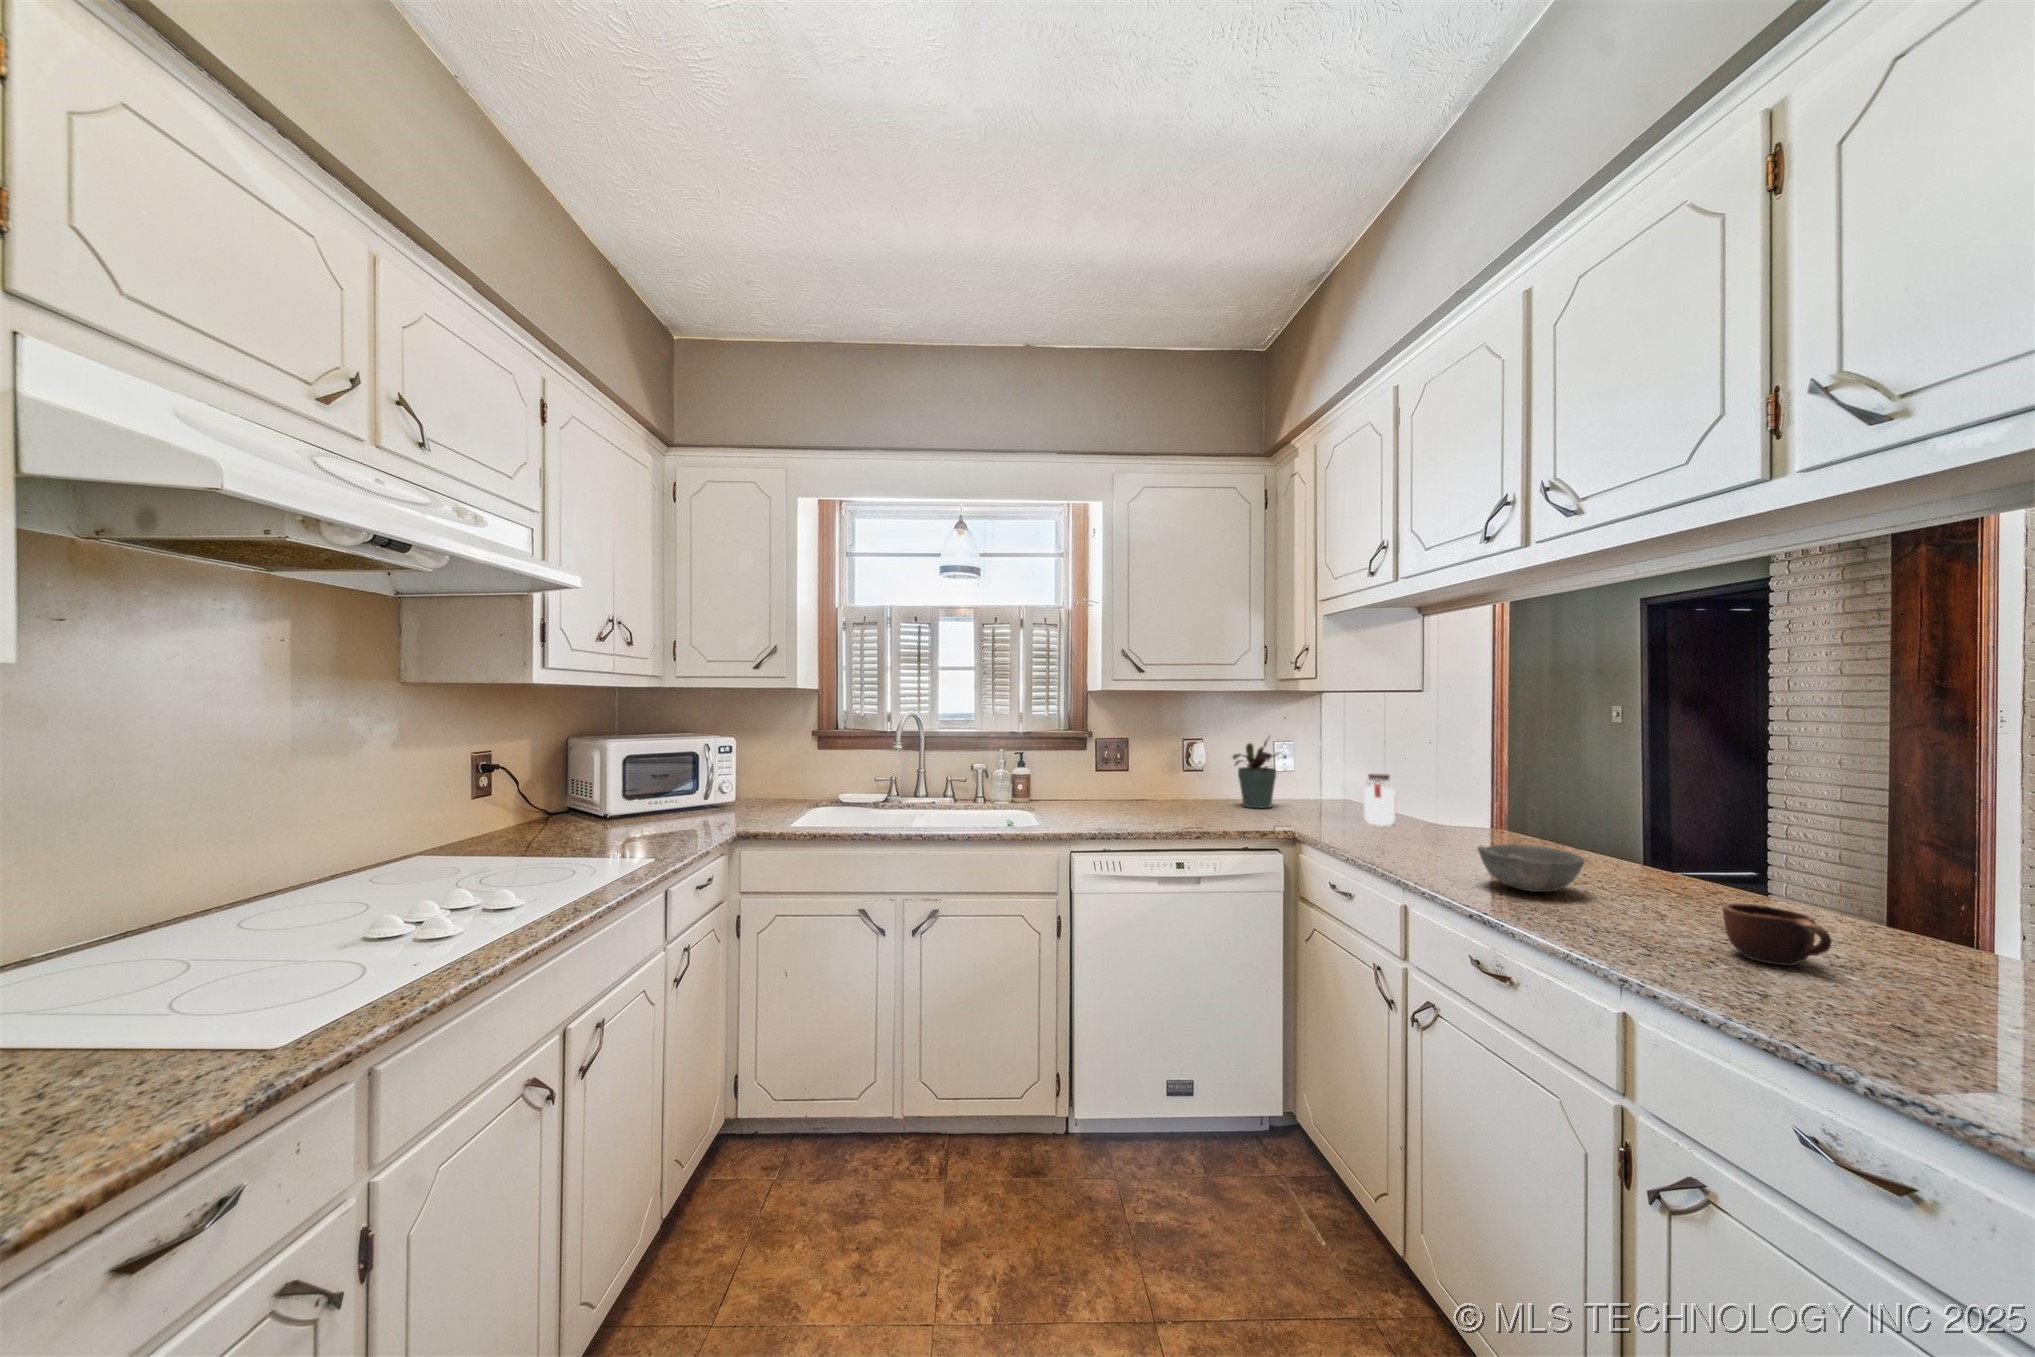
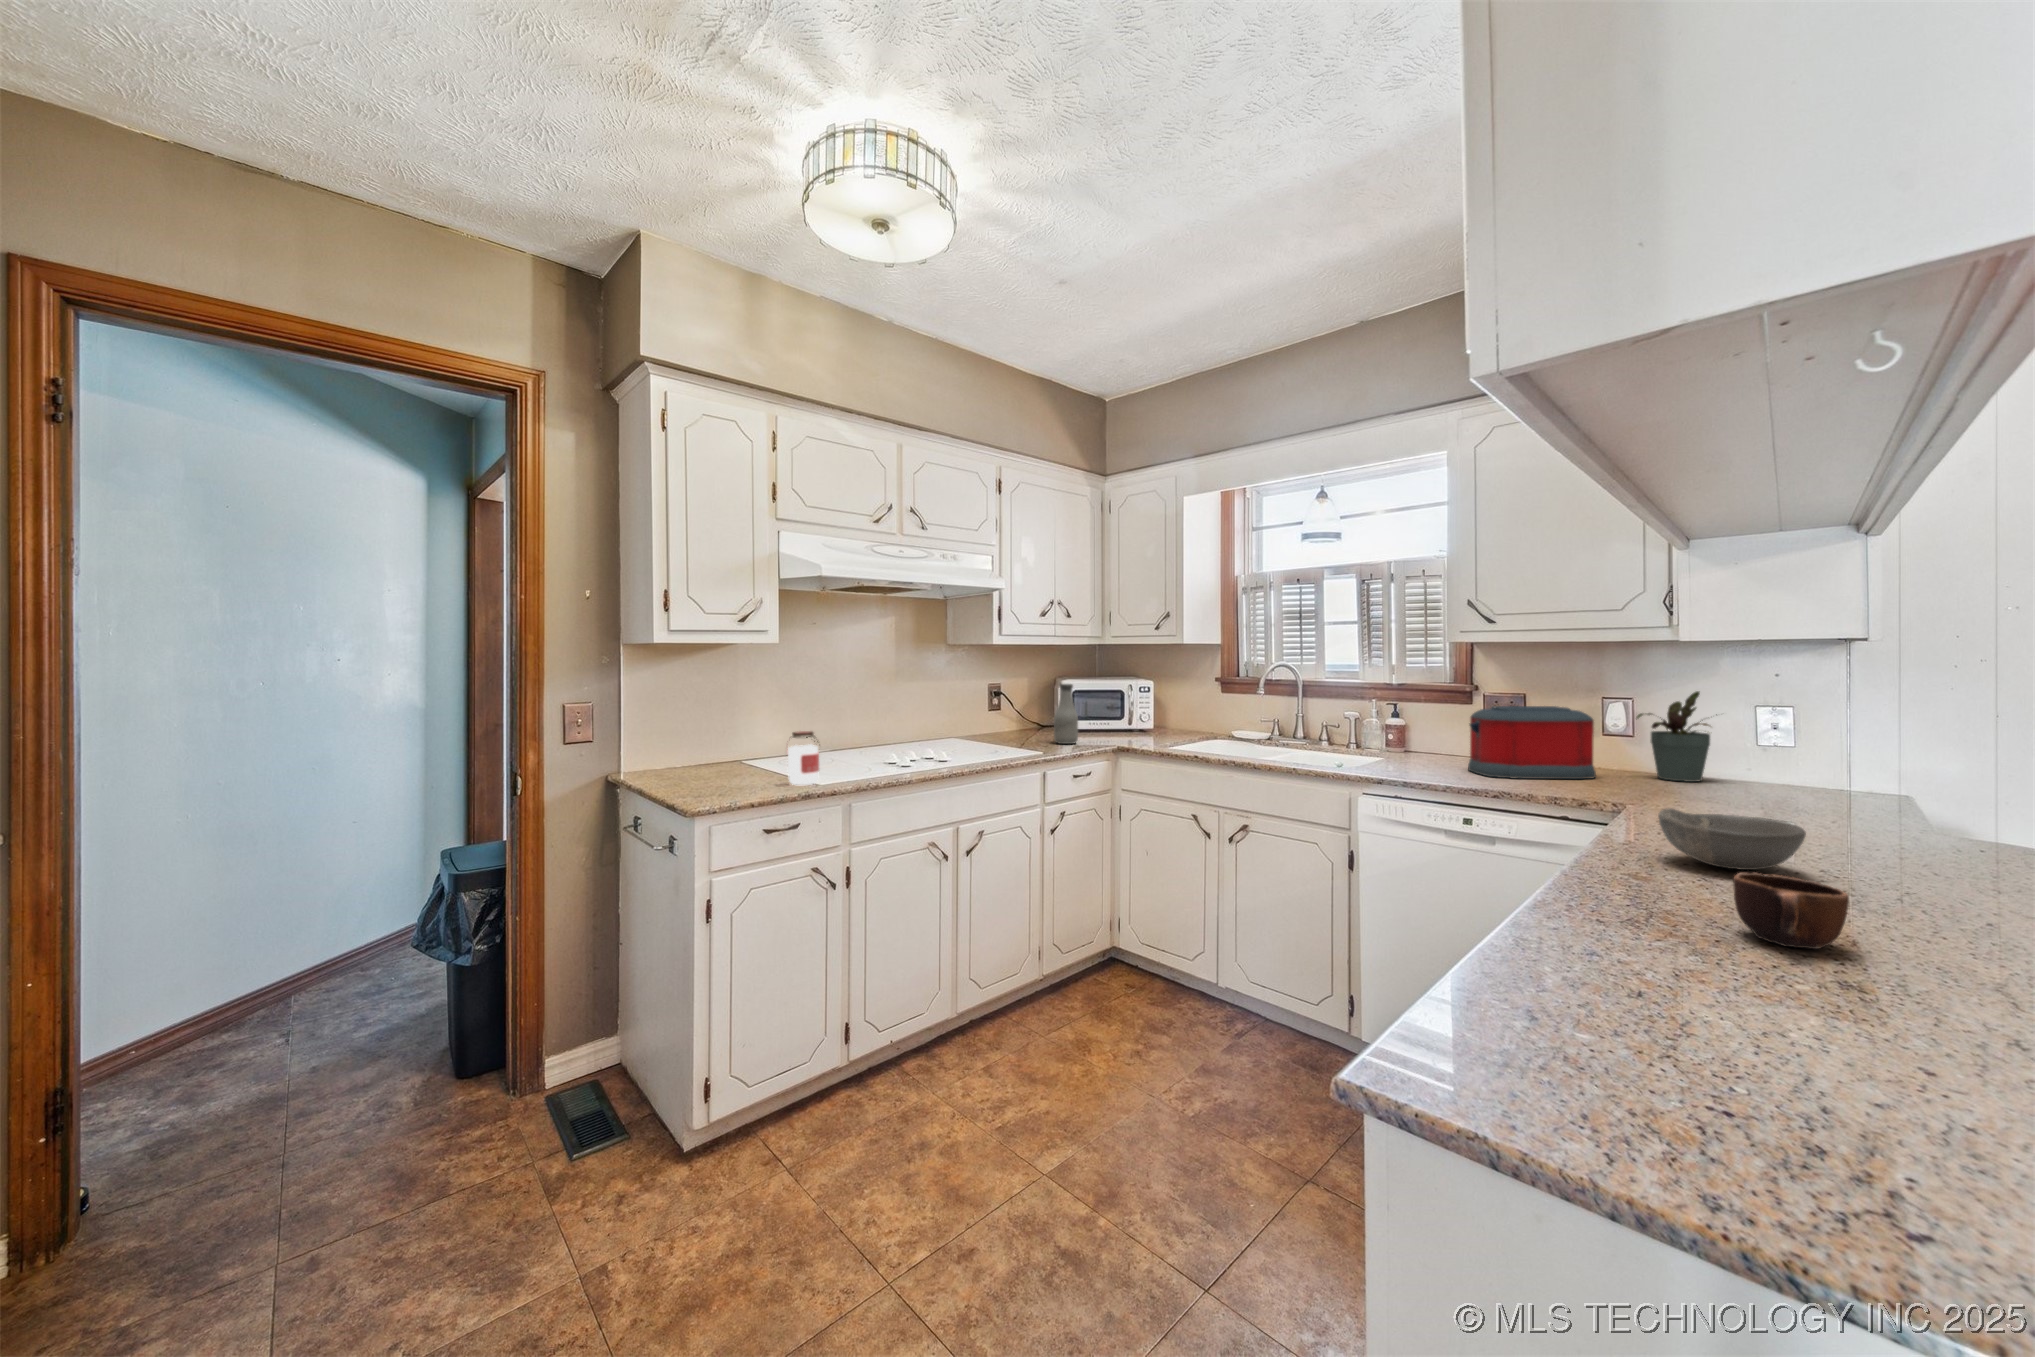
bottle: none [631,745,672,837] -> present [1054,684,1078,744]
toaster: none [1130,751,1221,822] -> present [1468,706,1596,779]
jar: present [1364,774,1396,826] -> present [787,731,819,785]

